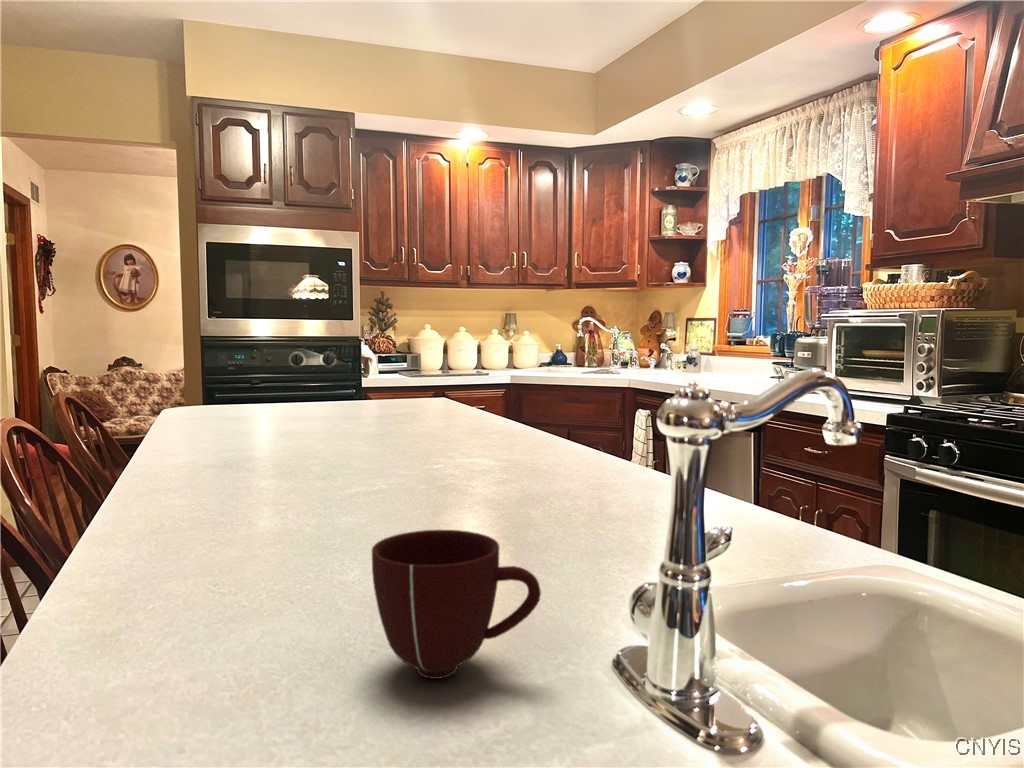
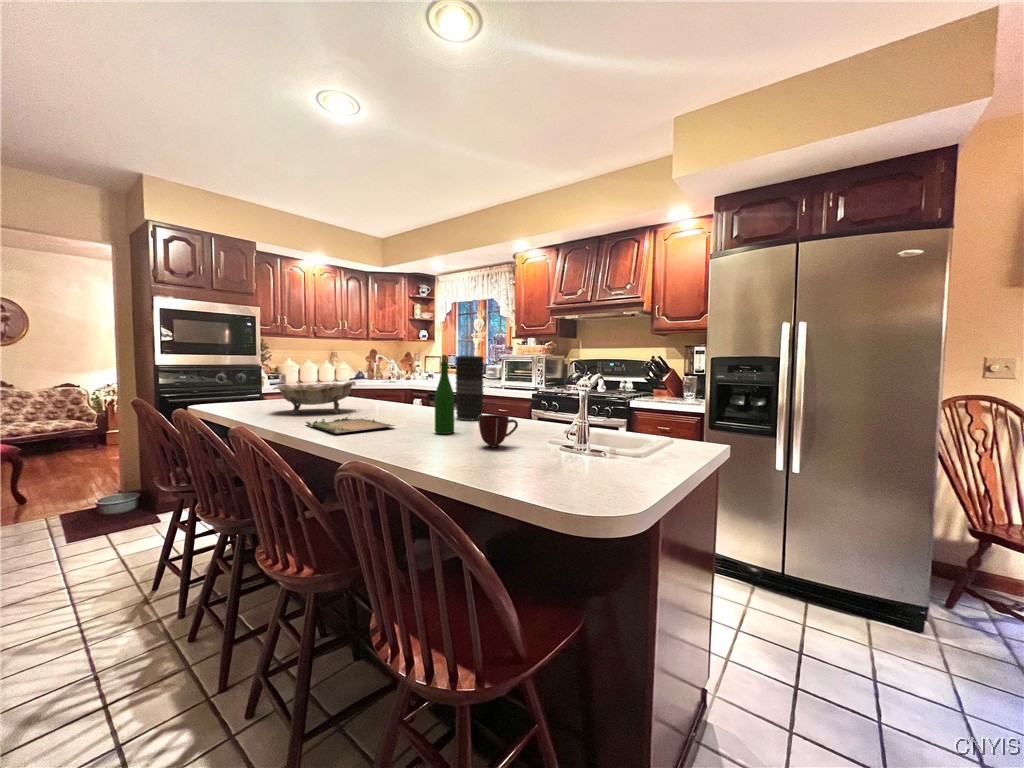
wine bottle: none [385,297,451,559] -> present [435,355,454,434]
vase: none [556,304,642,501] -> present [456,356,484,420]
decorative bowl: none [210,373,386,446] -> present [273,381,356,415]
tray: none [148,454,336,522] -> present [306,414,395,434]

